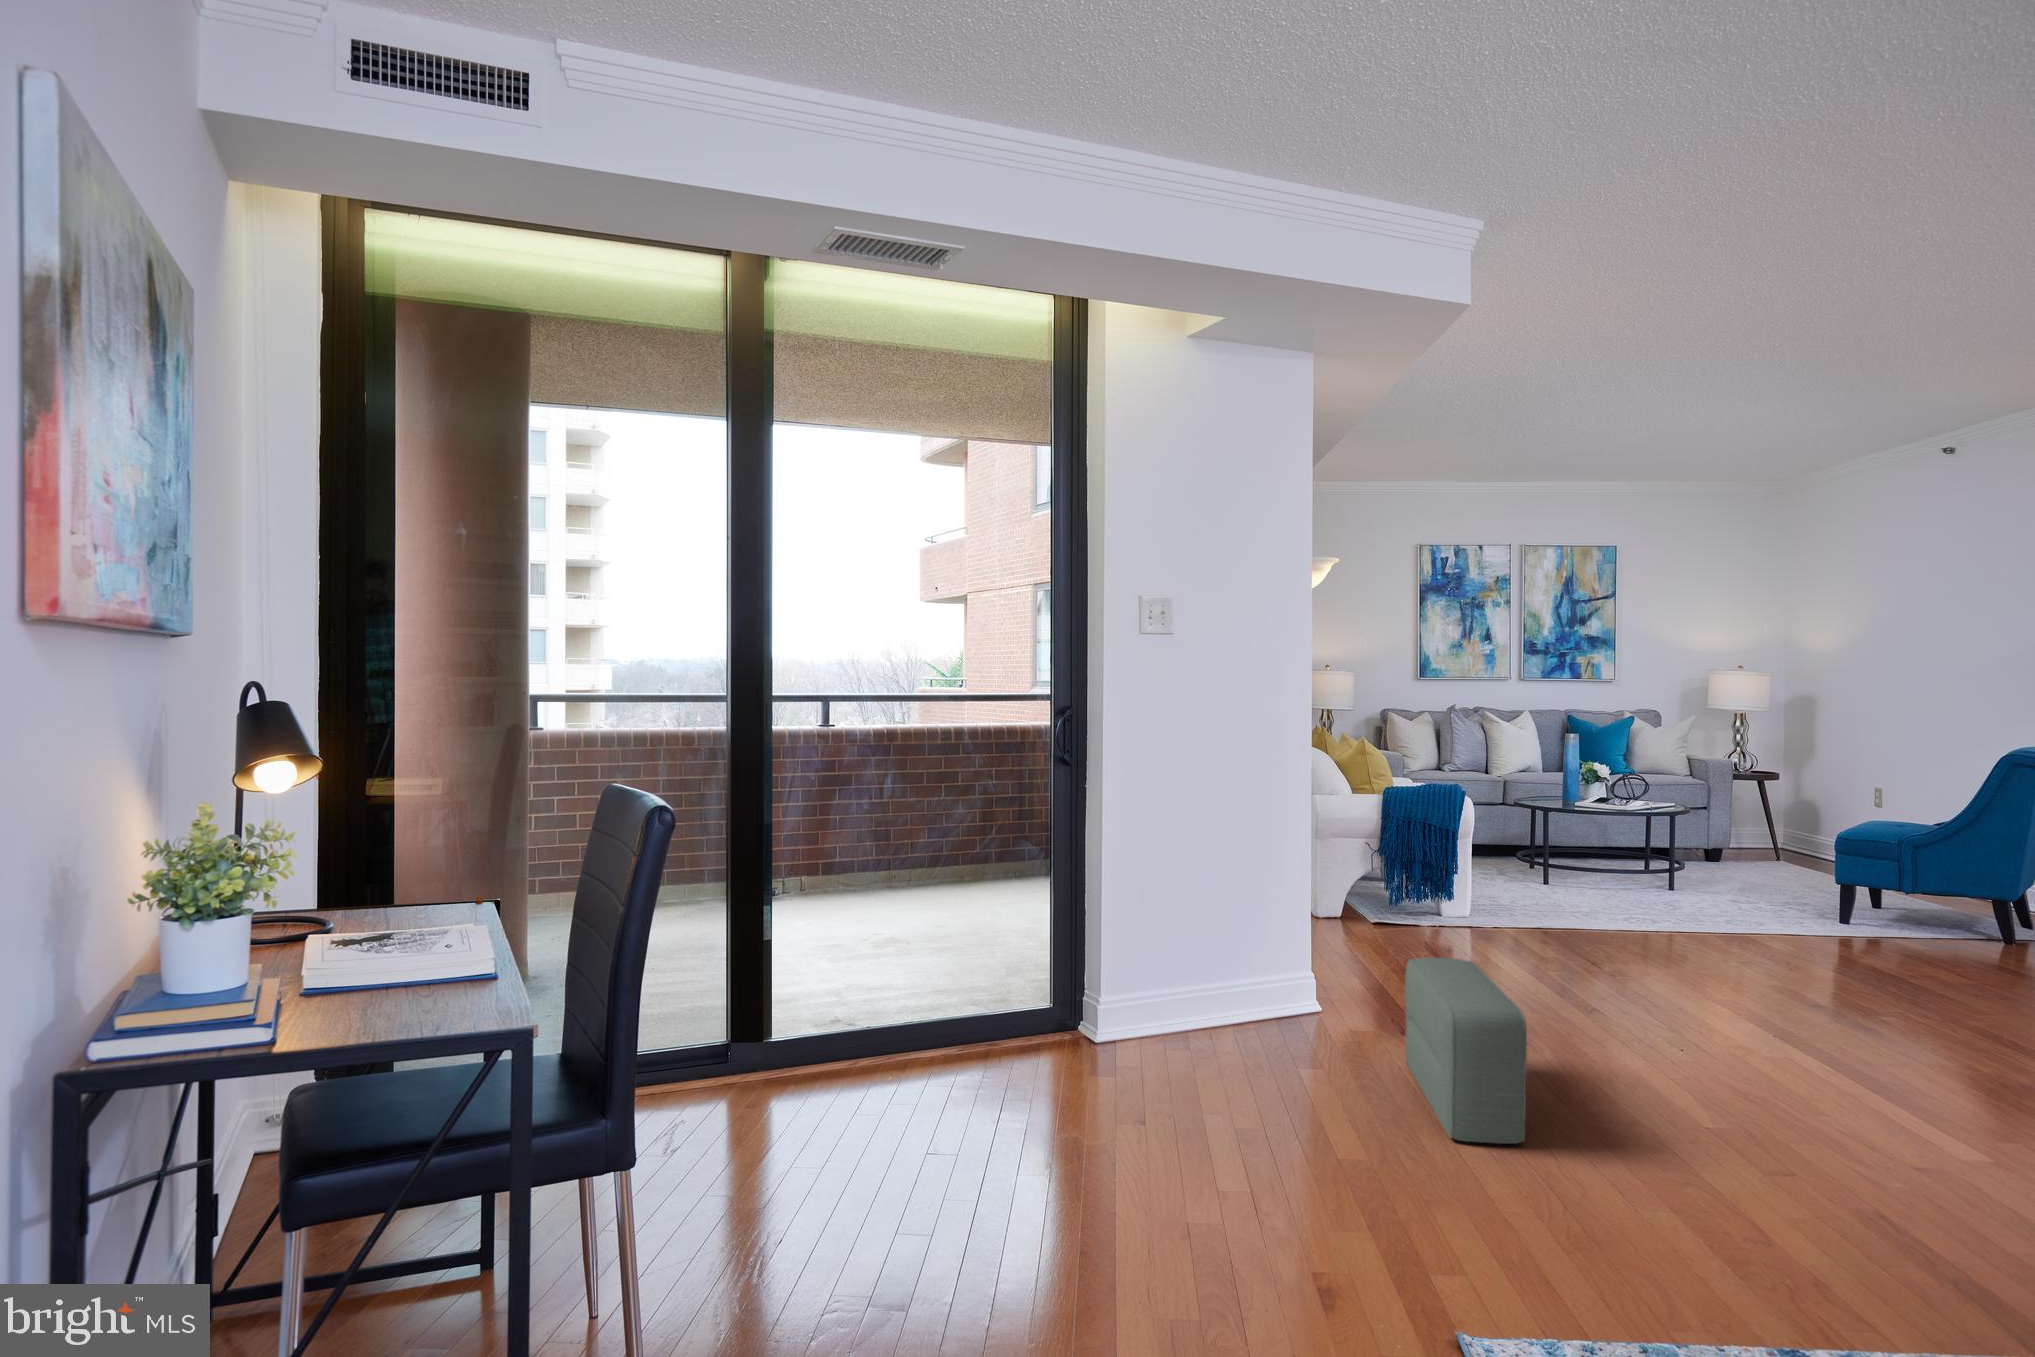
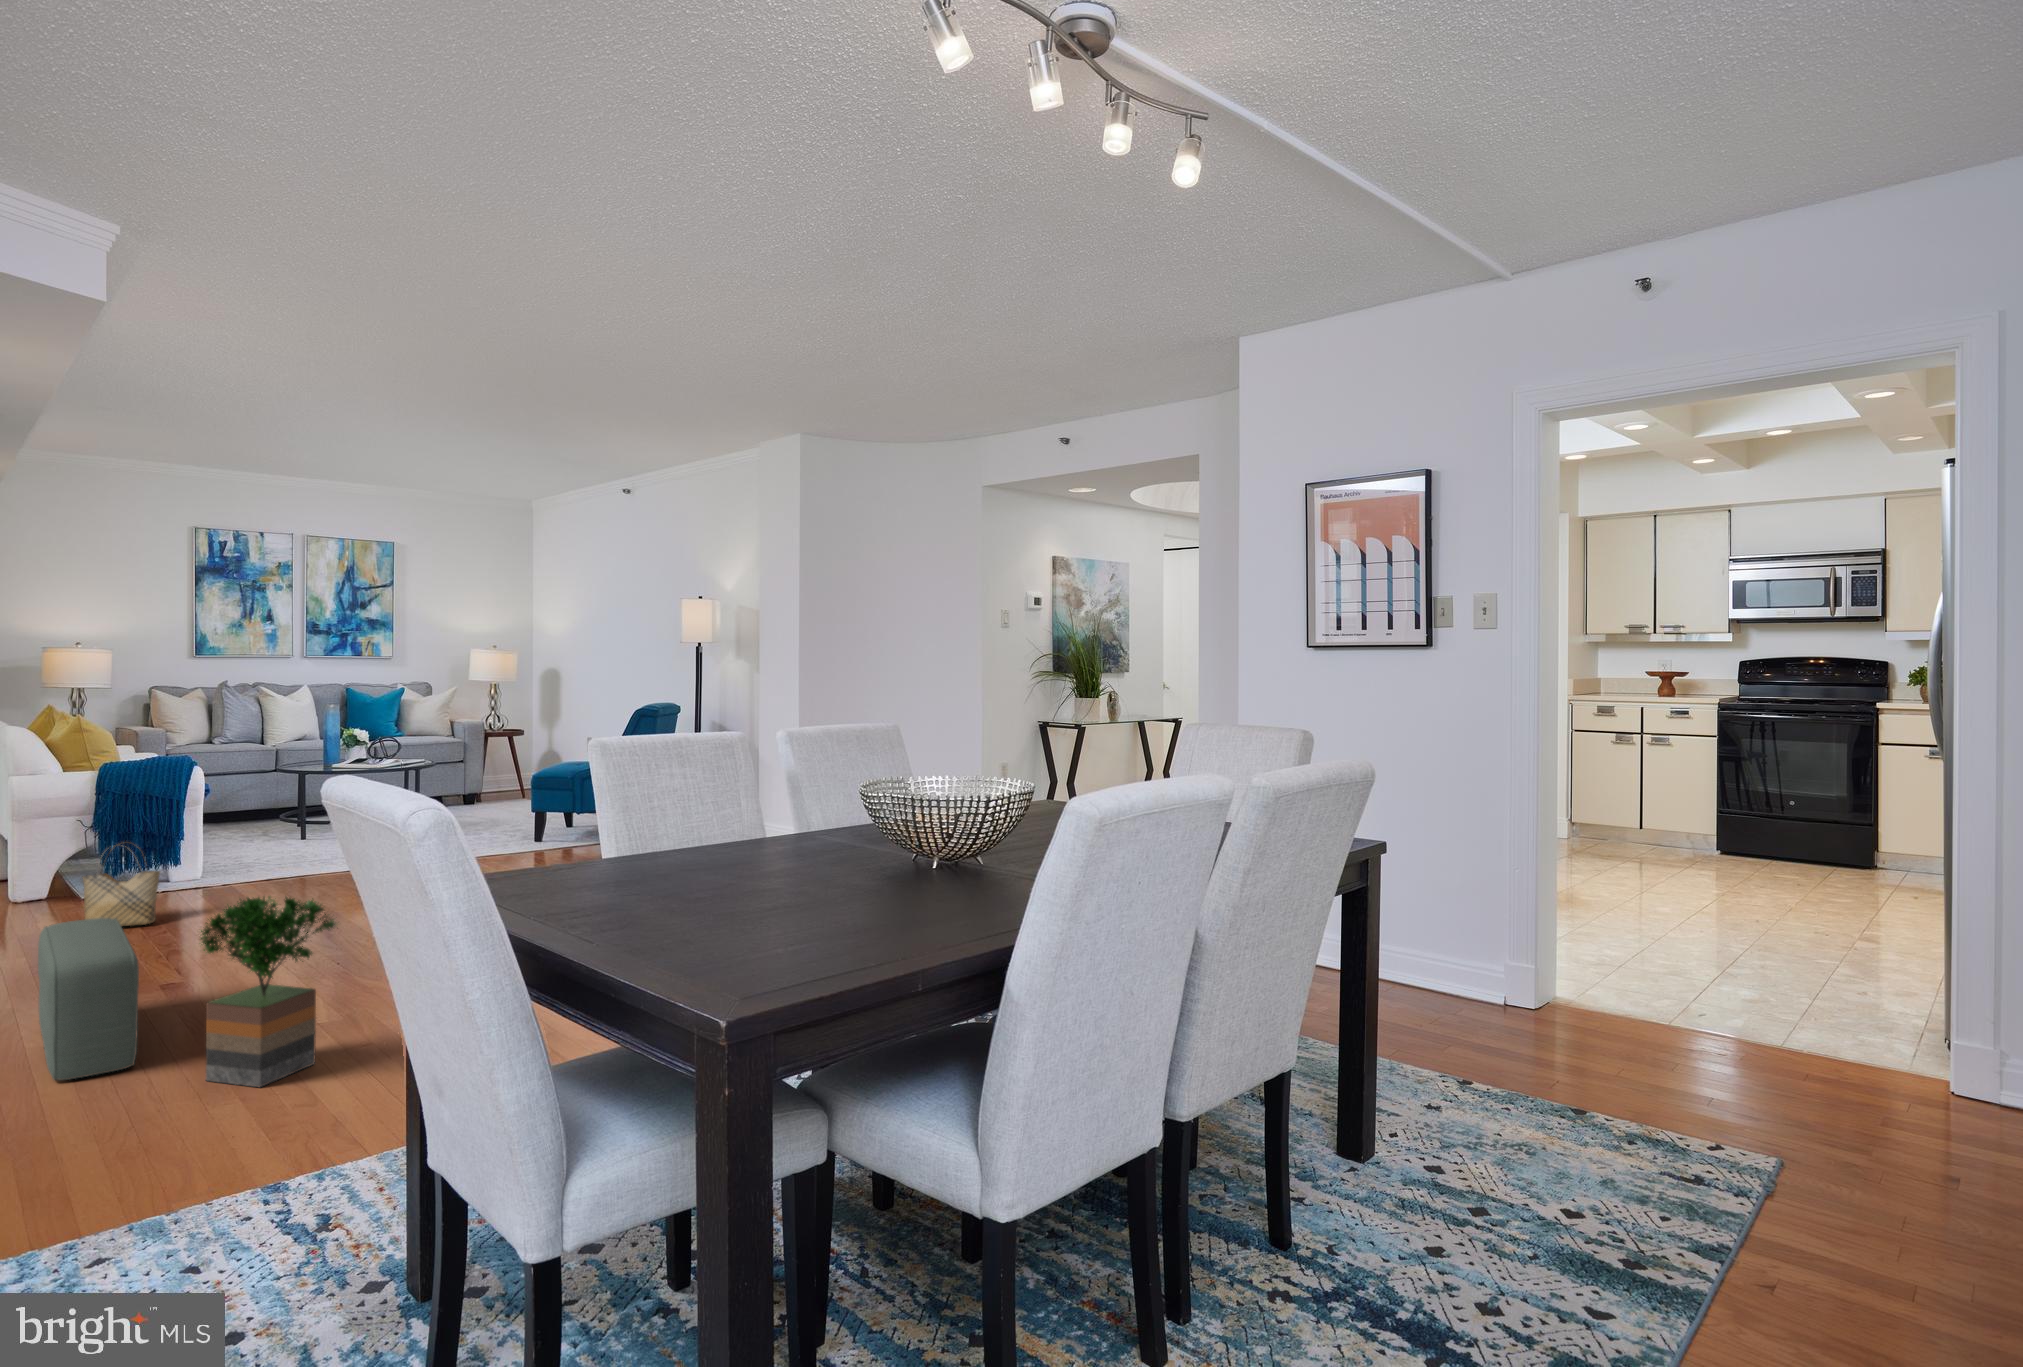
woven basket: none [1389,872,1458,964] -> present [82,844,160,926]
potted tree: none [1609,966,1777,1219] -> present [201,897,336,1087]

